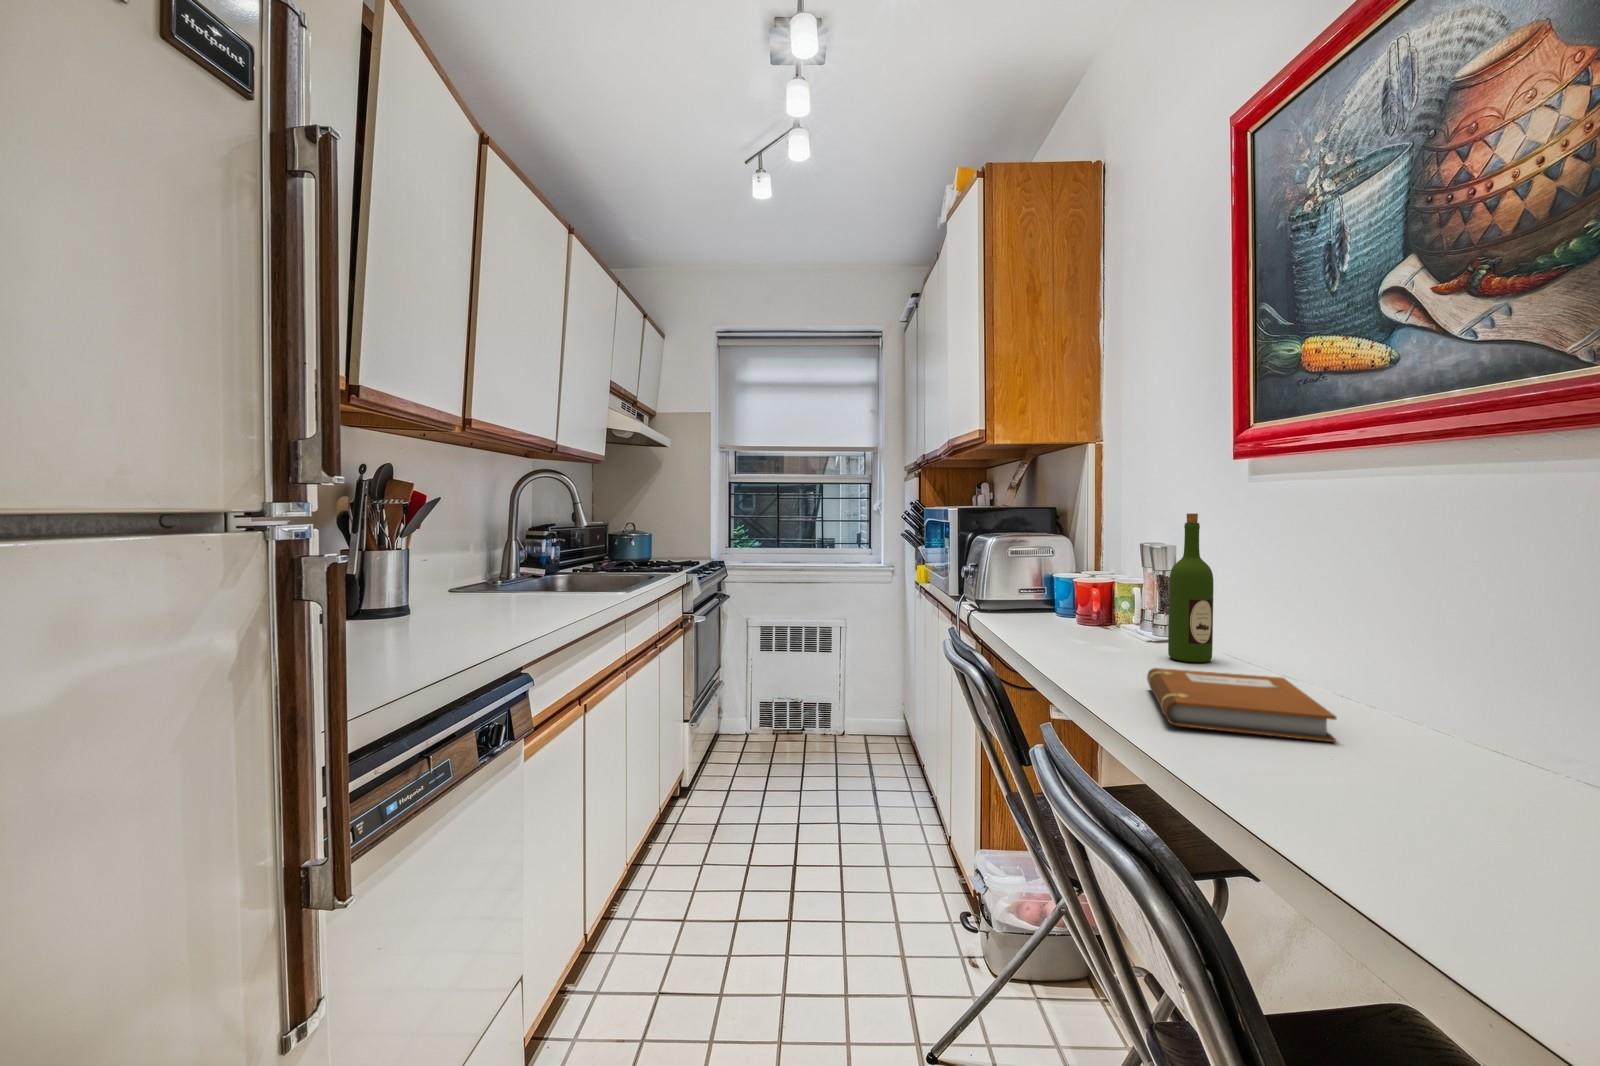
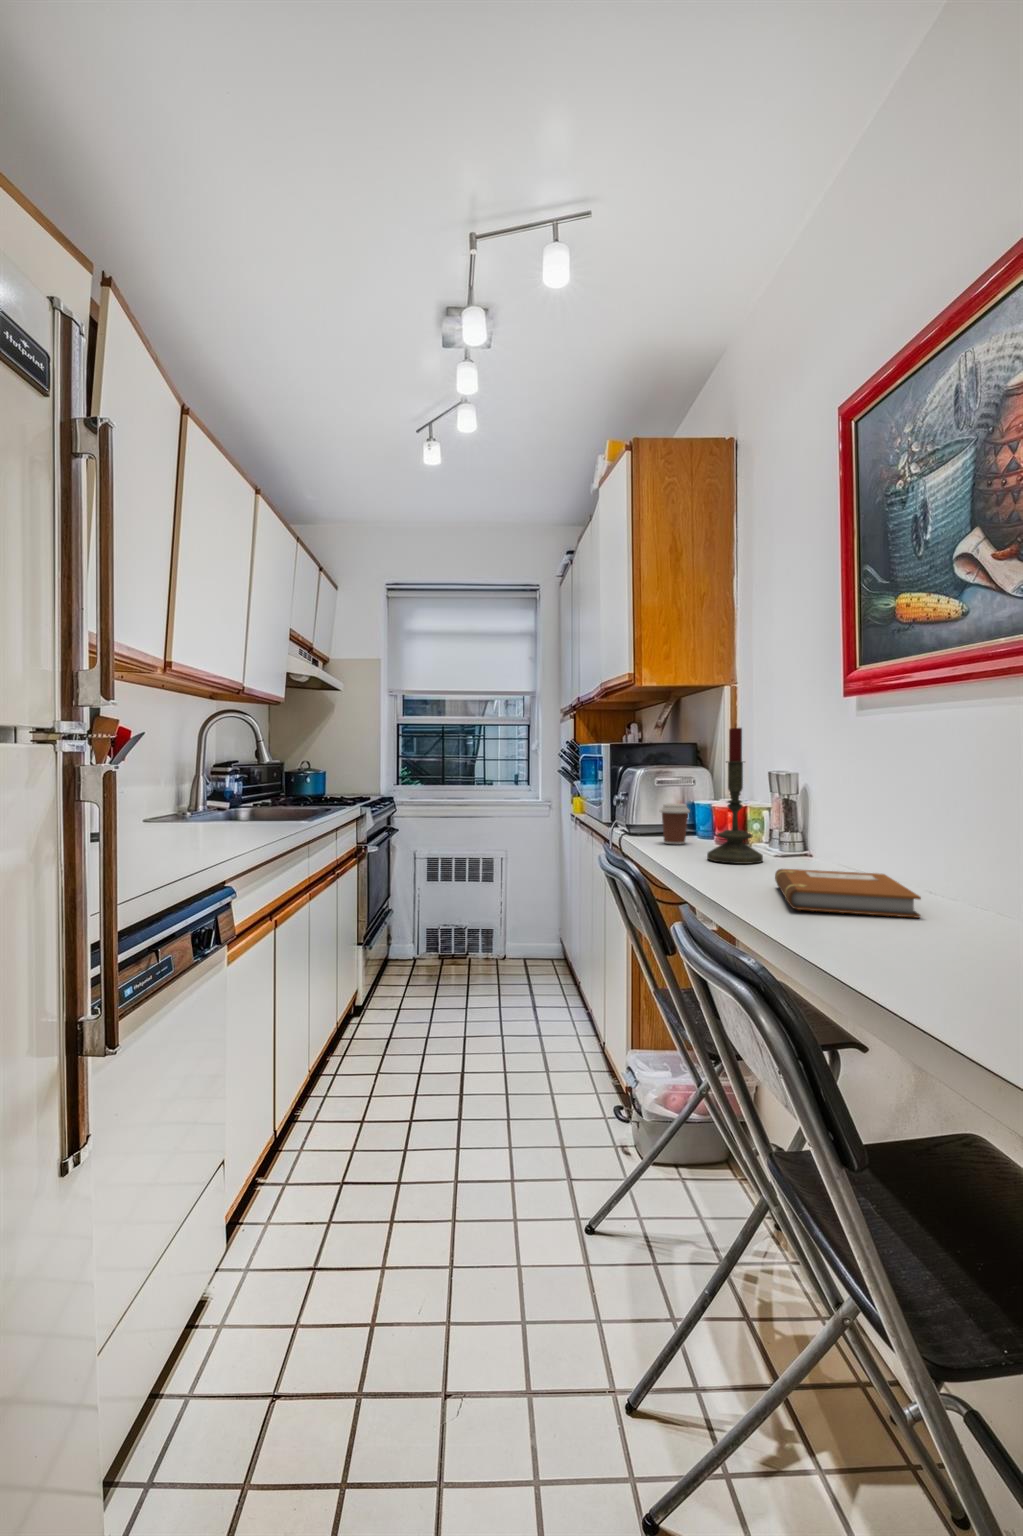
candle: none [1065,492,1131,654] -> present [707,727,763,864]
wine bottle: present [1168,513,1213,662] -> none [794,741,830,868]
coffee cup: none [1010,579,1045,626] -> present [660,803,690,844]

